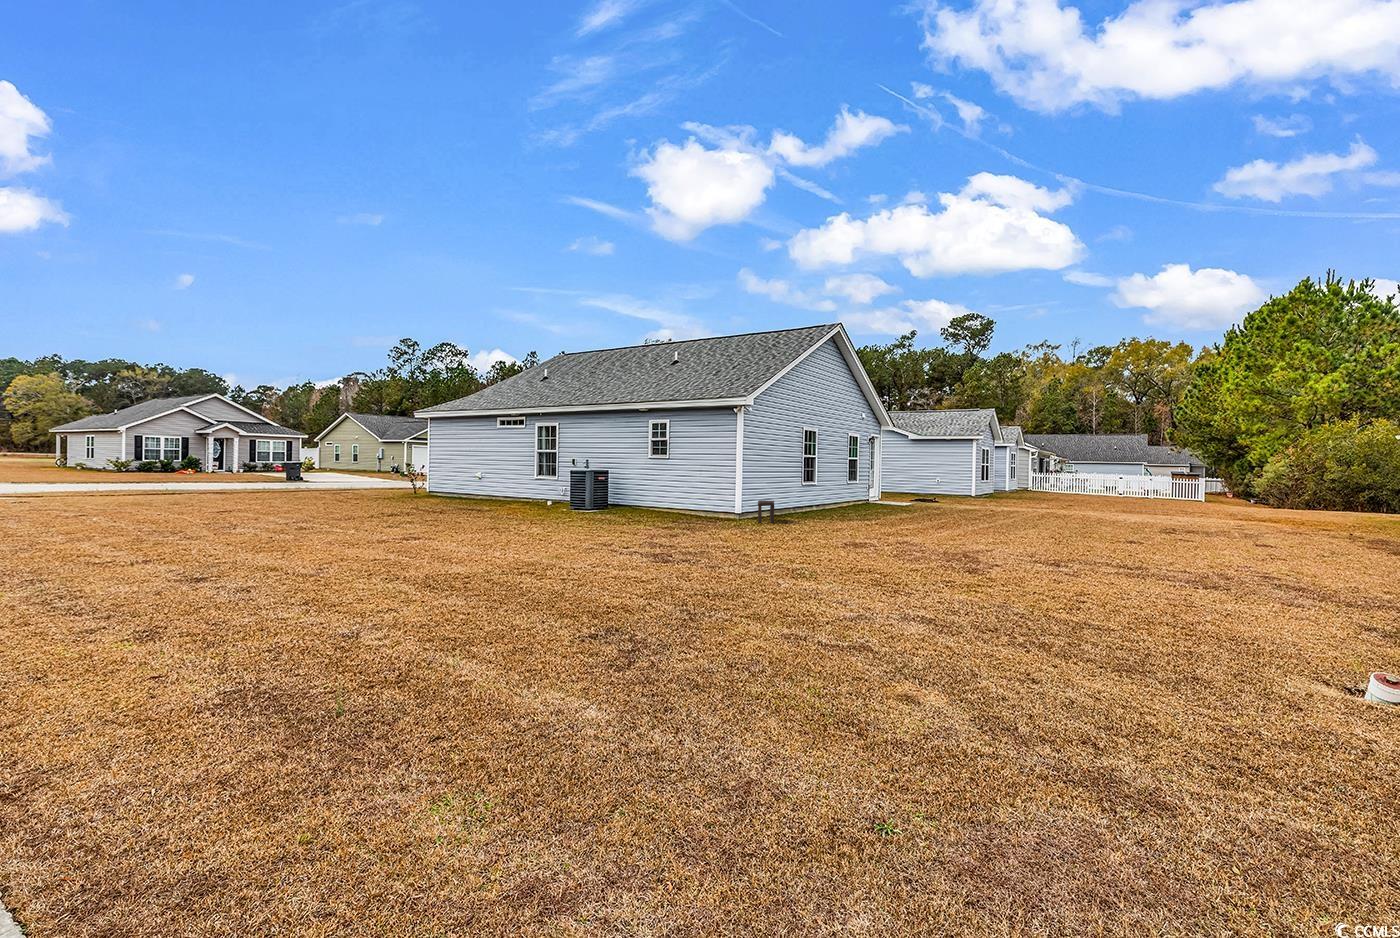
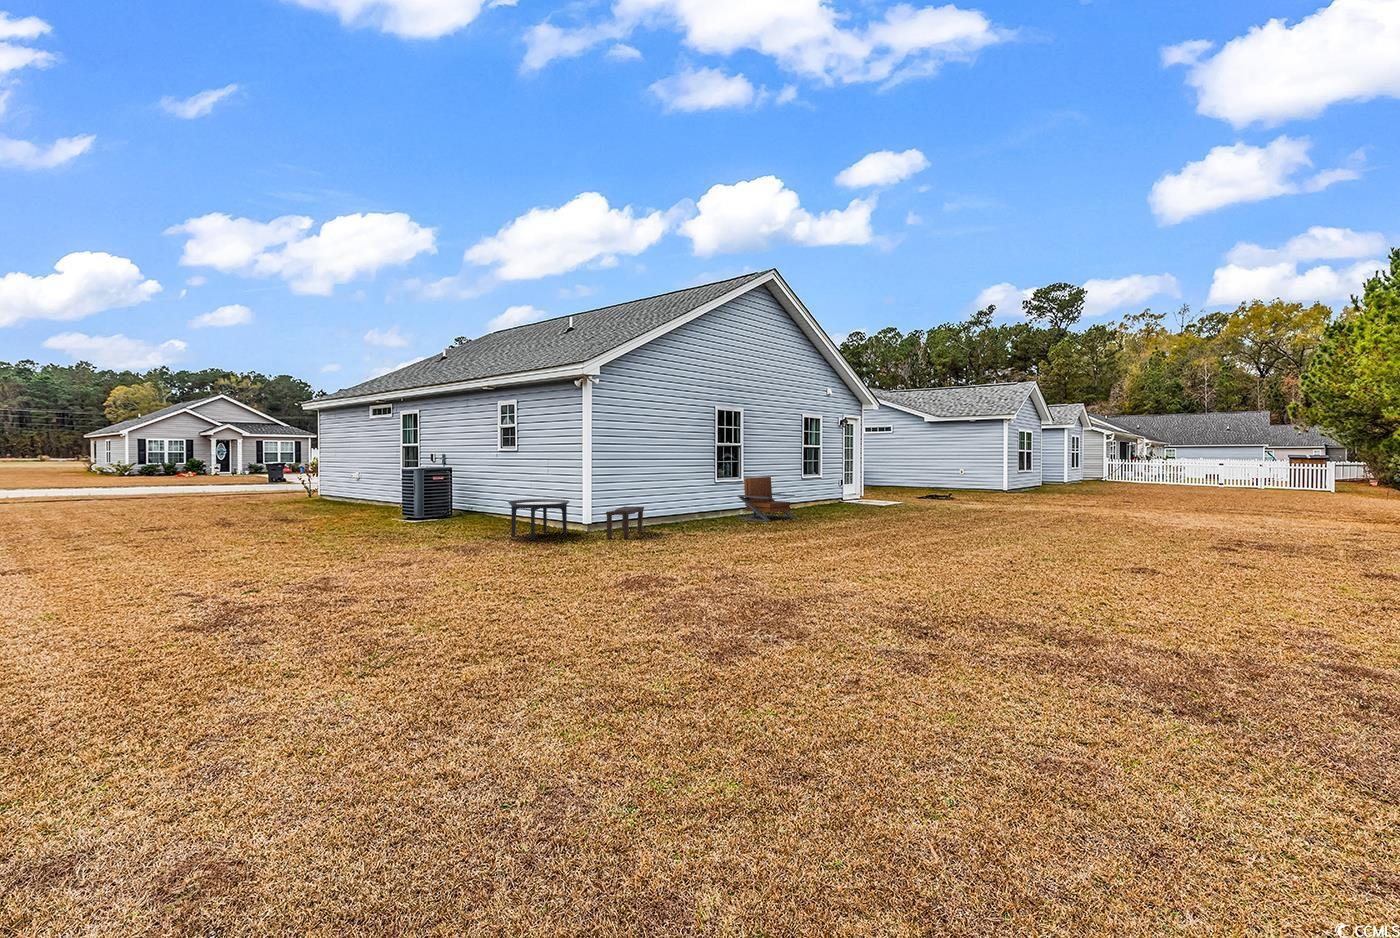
lounge chair: none [816,480,856,514] -> present [738,477,795,522]
round table: none [685,494,728,523] -> present [508,499,570,540]

